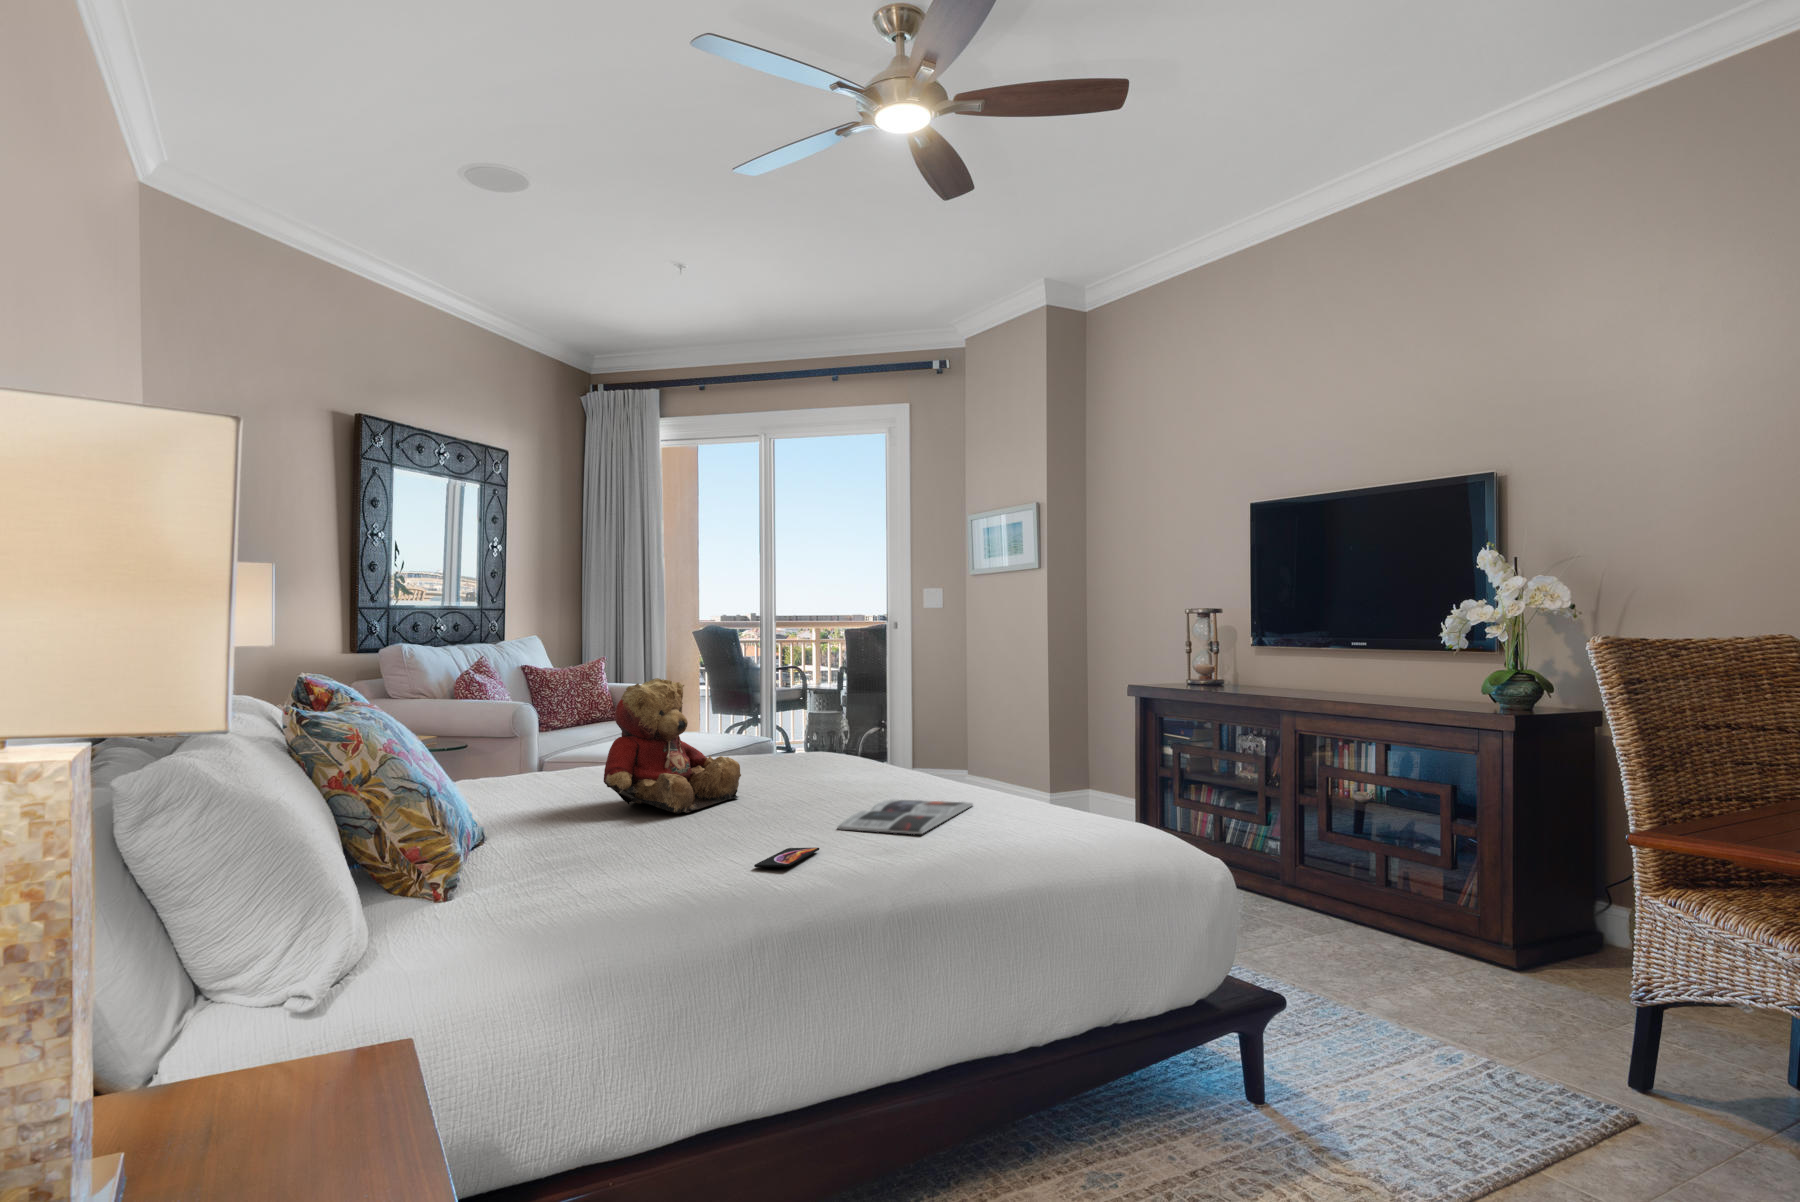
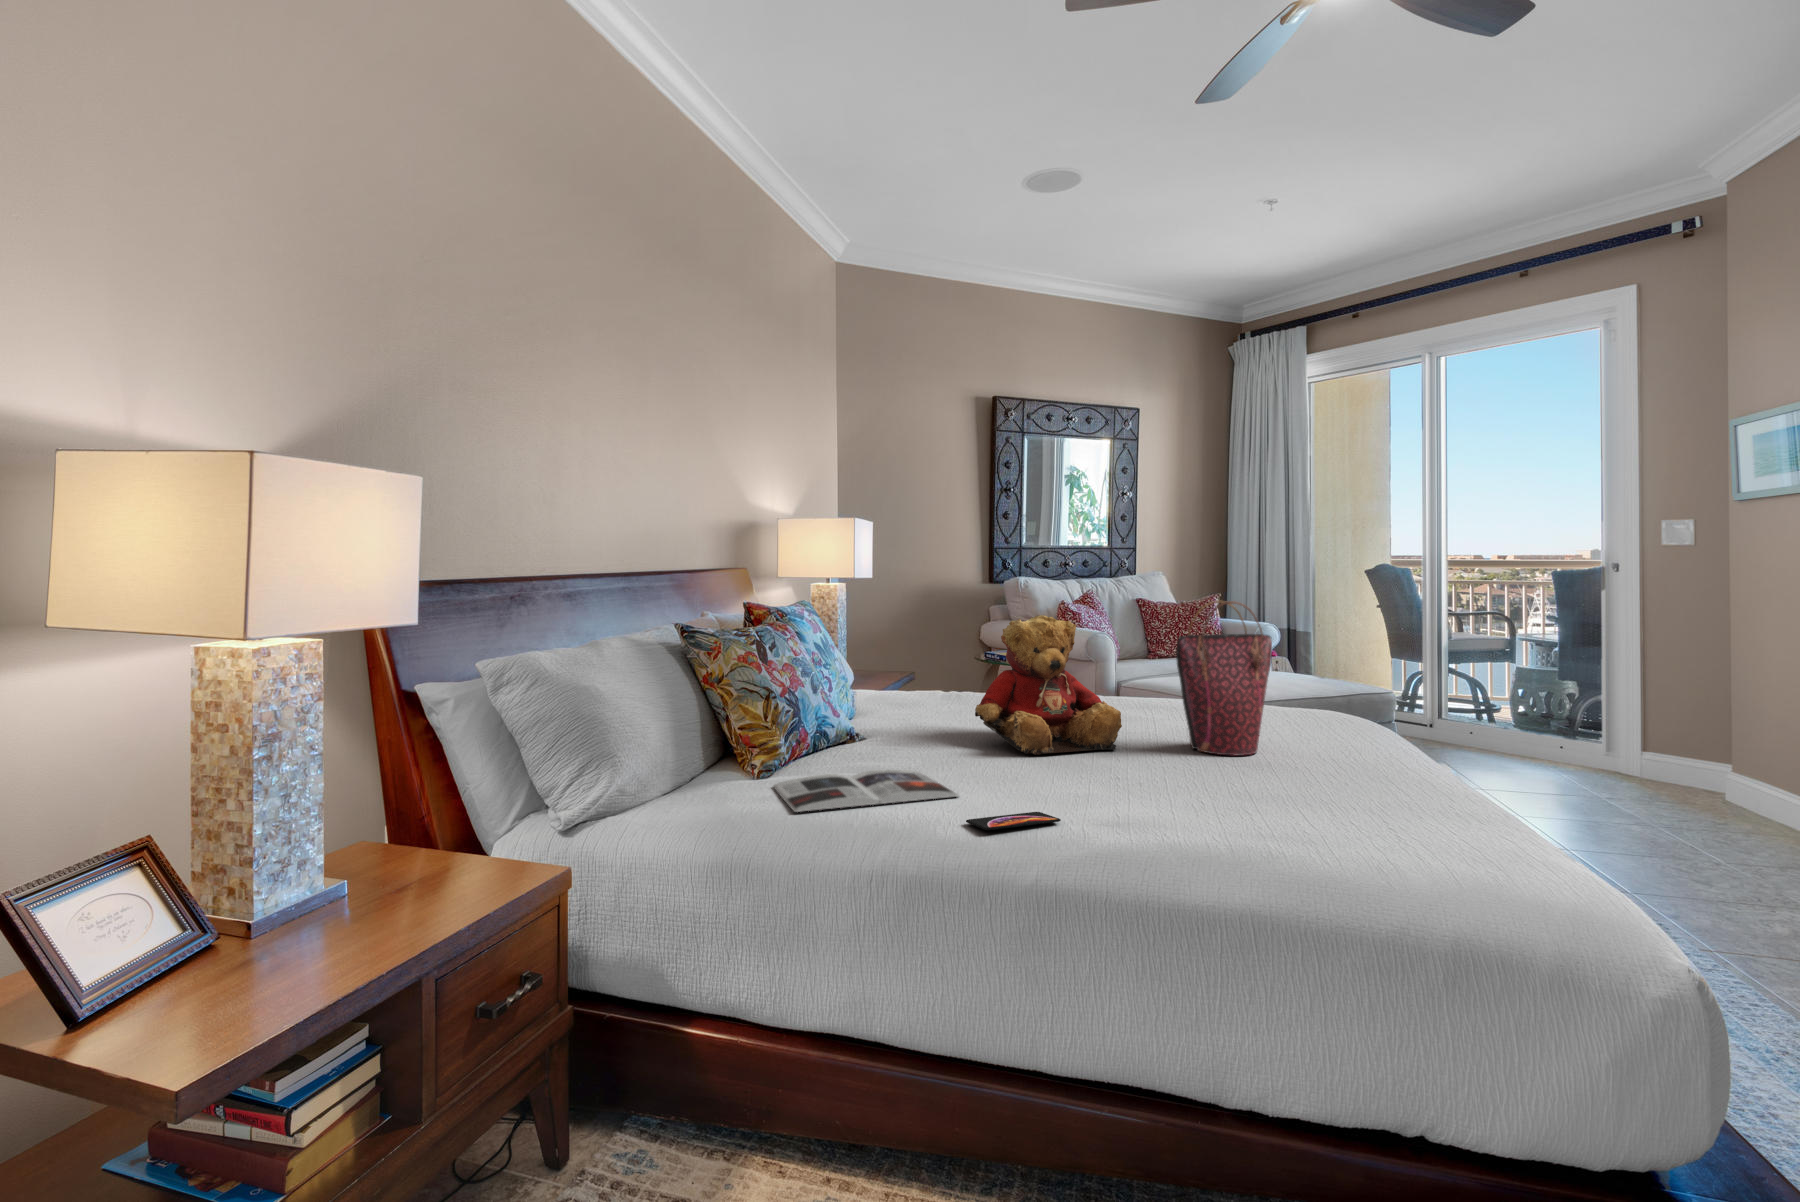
handbag: none [779,654,841,787] -> present [1176,601,1272,756]
magazine: present [837,799,973,834] -> present [773,770,959,812]

